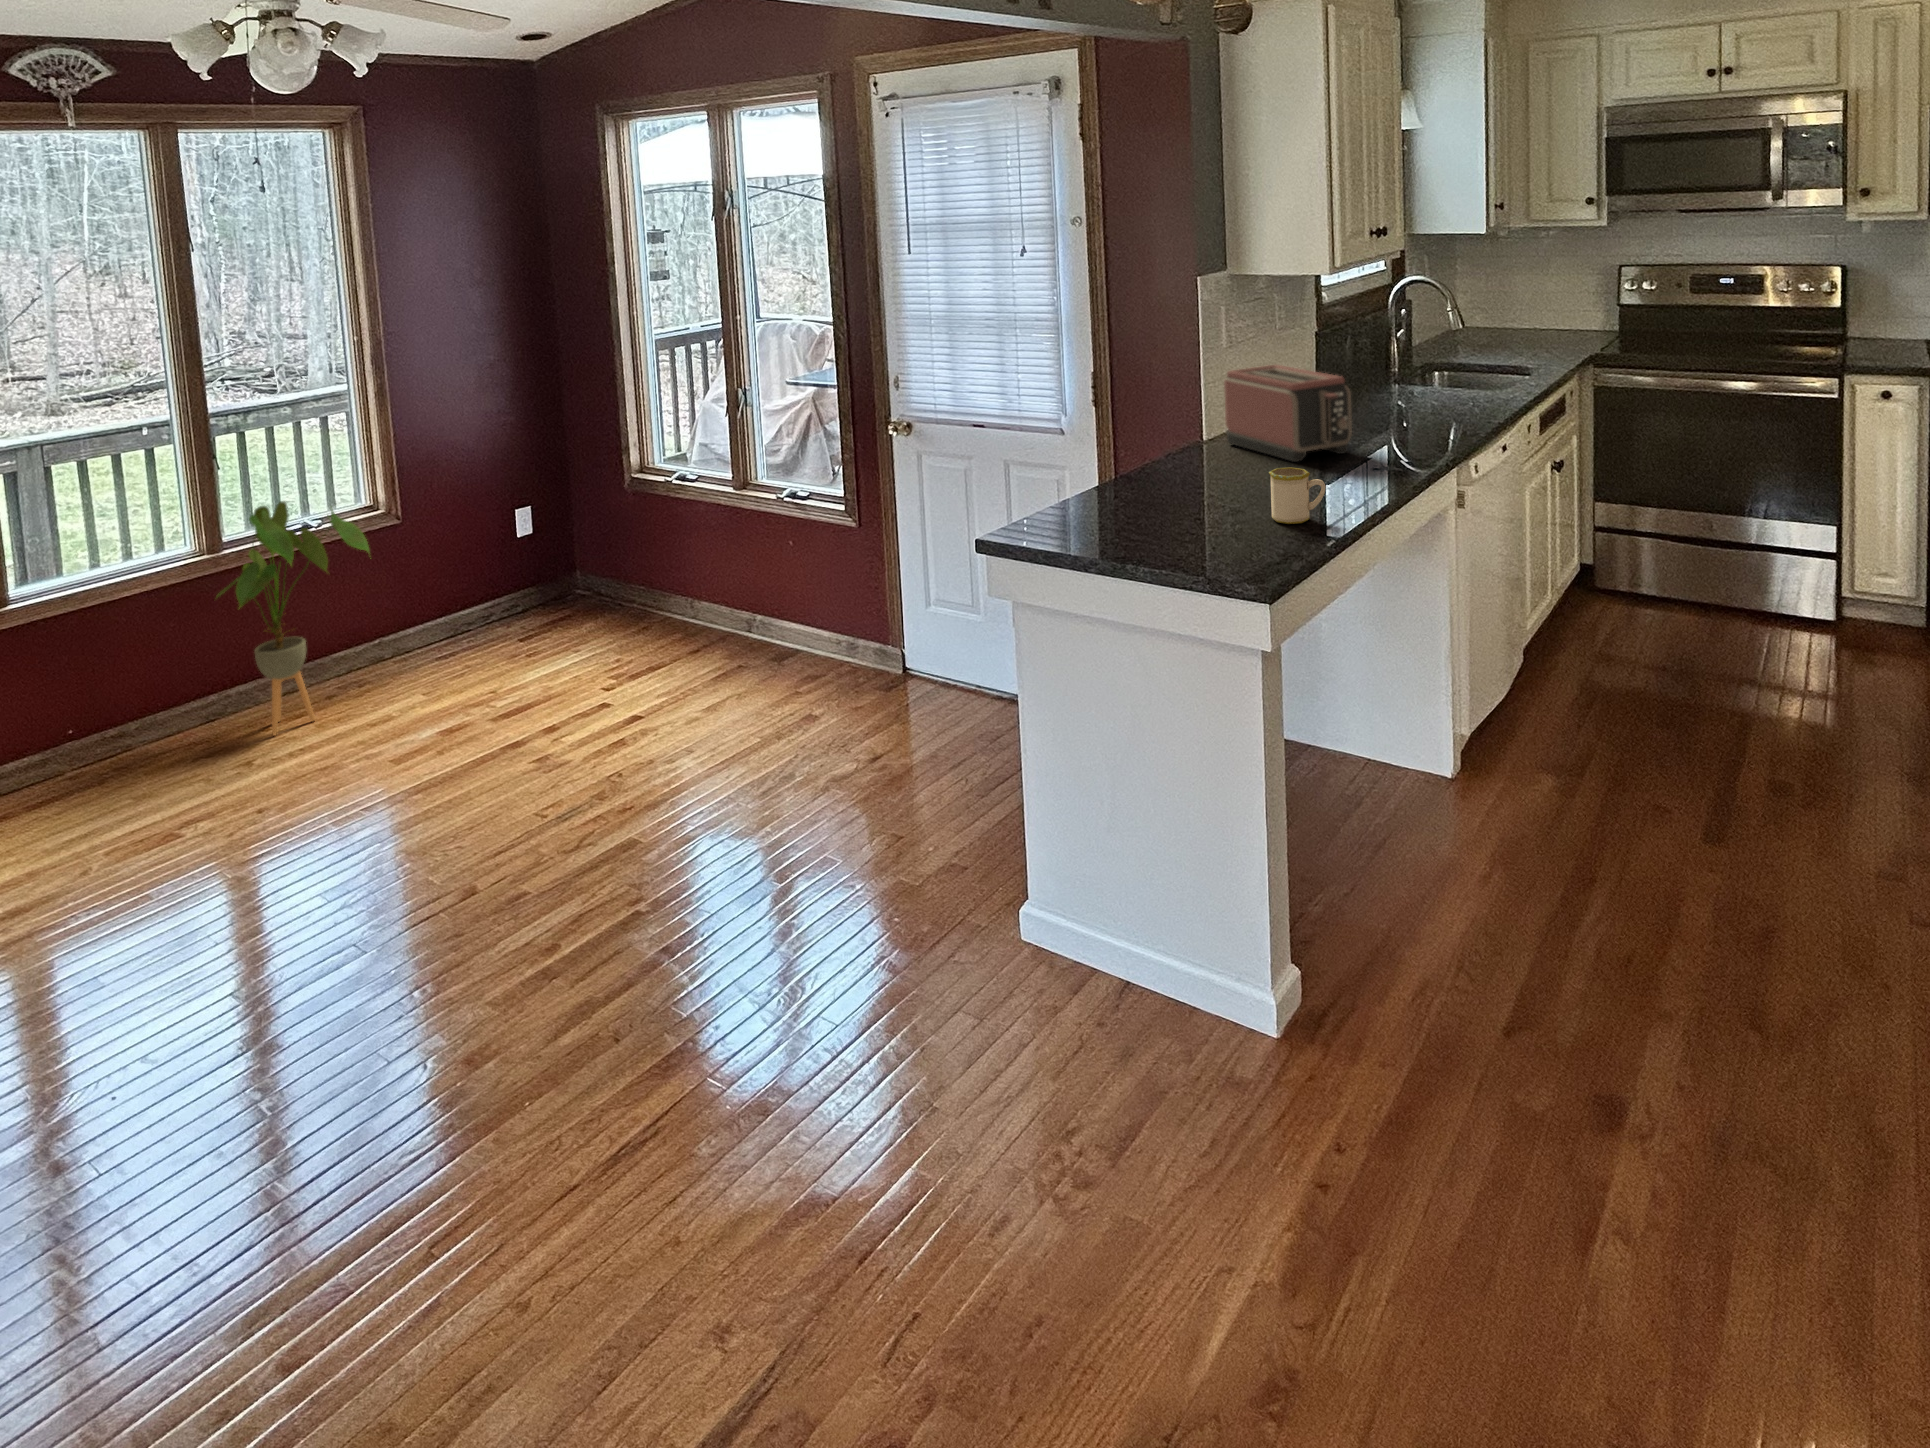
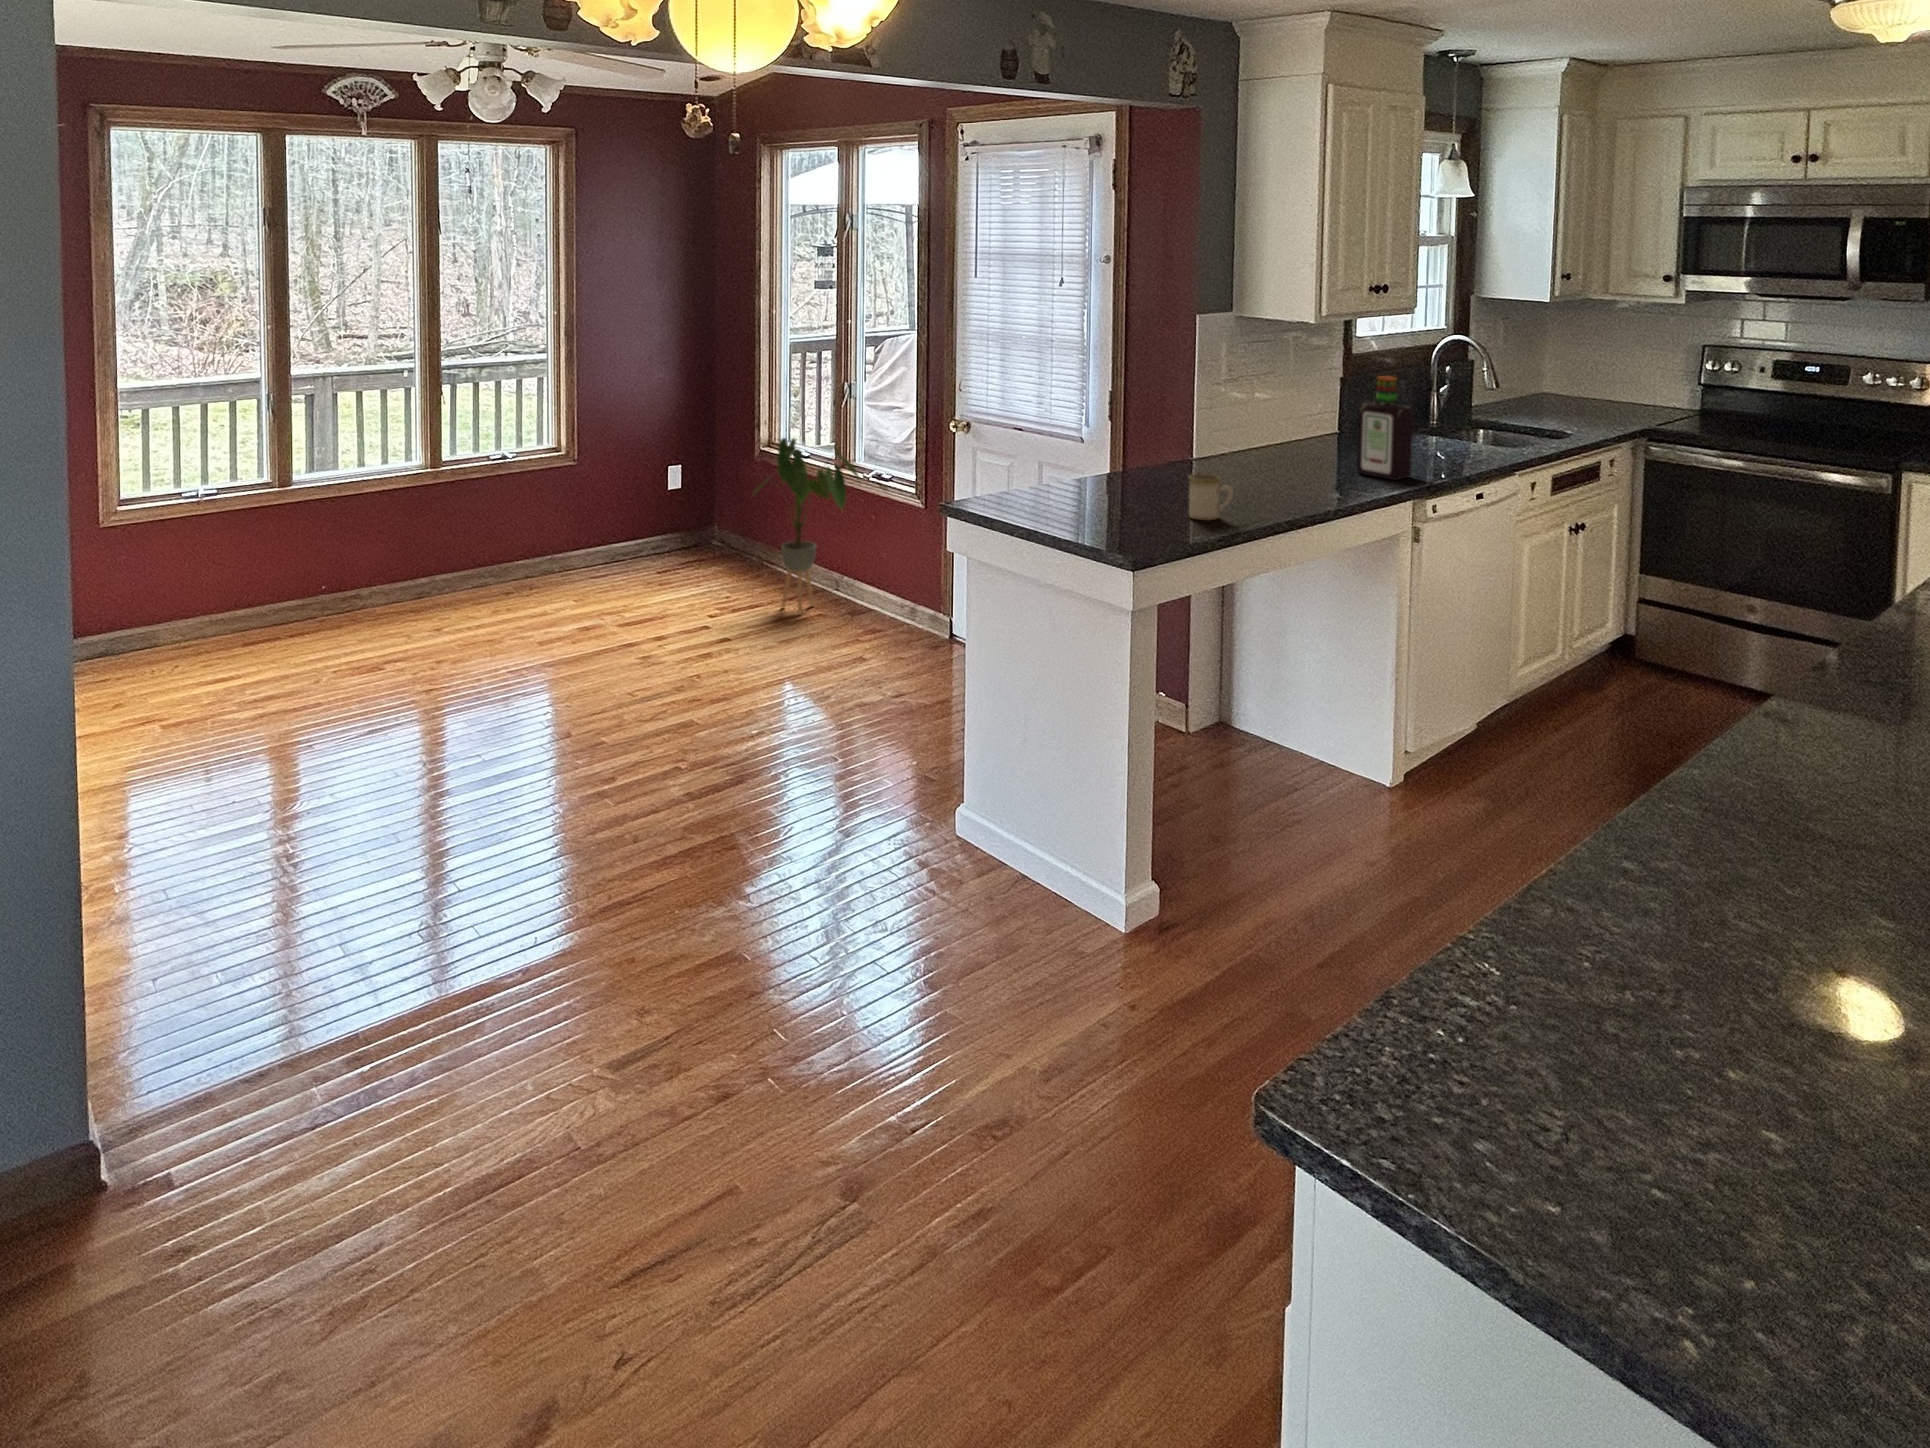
bottle: none [1387,329,1446,444] -> present [1357,376,1413,480]
toaster: present [1224,365,1352,462] -> none [1213,398,1315,480]
house plant: present [217,501,369,735] -> present [754,438,859,615]

